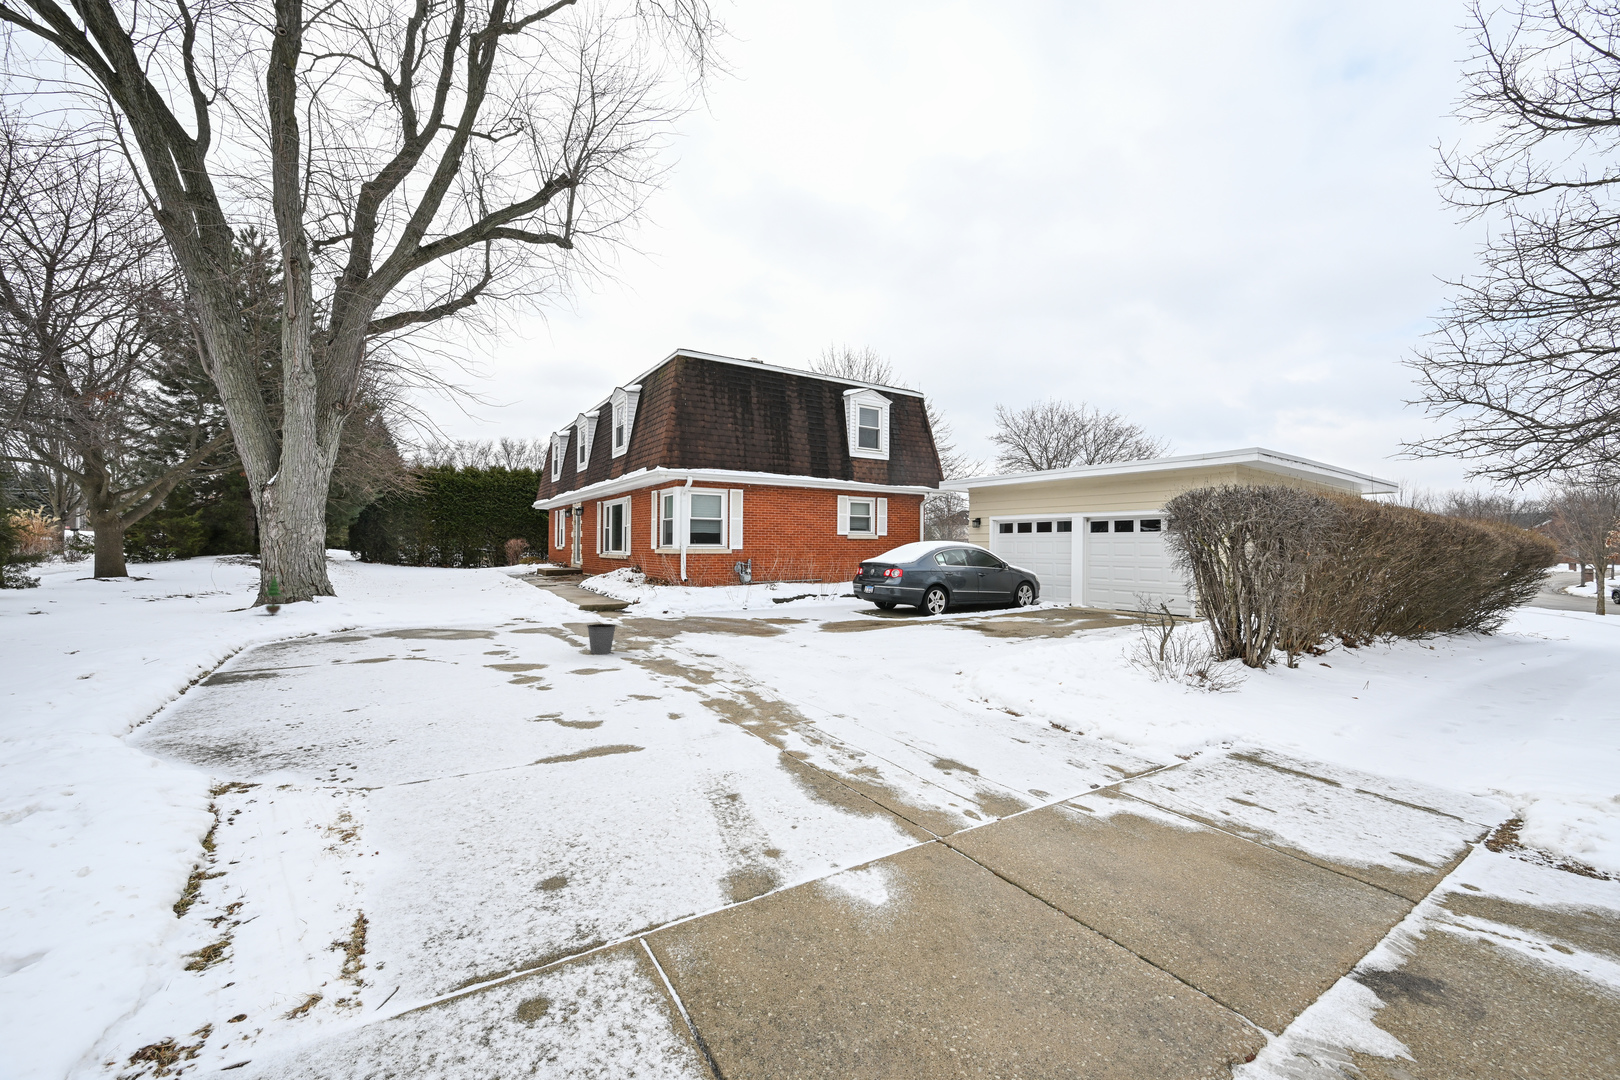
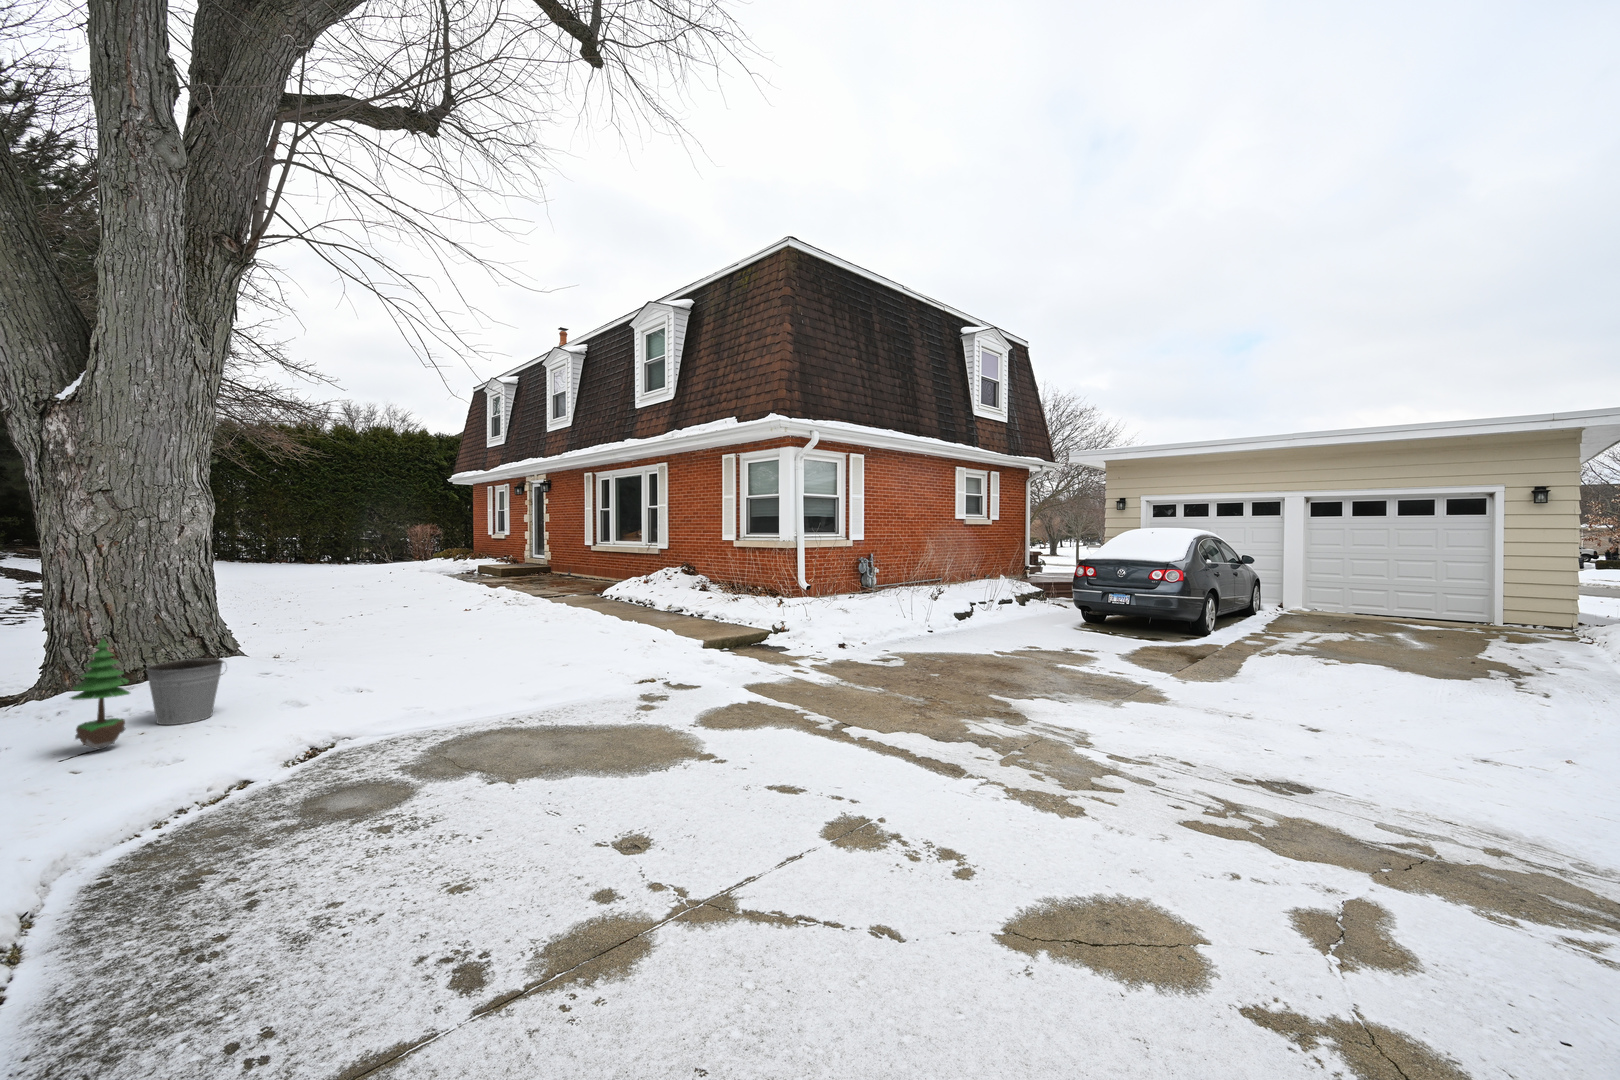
bucket: present [587,624,617,654] -> present [146,659,224,725]

